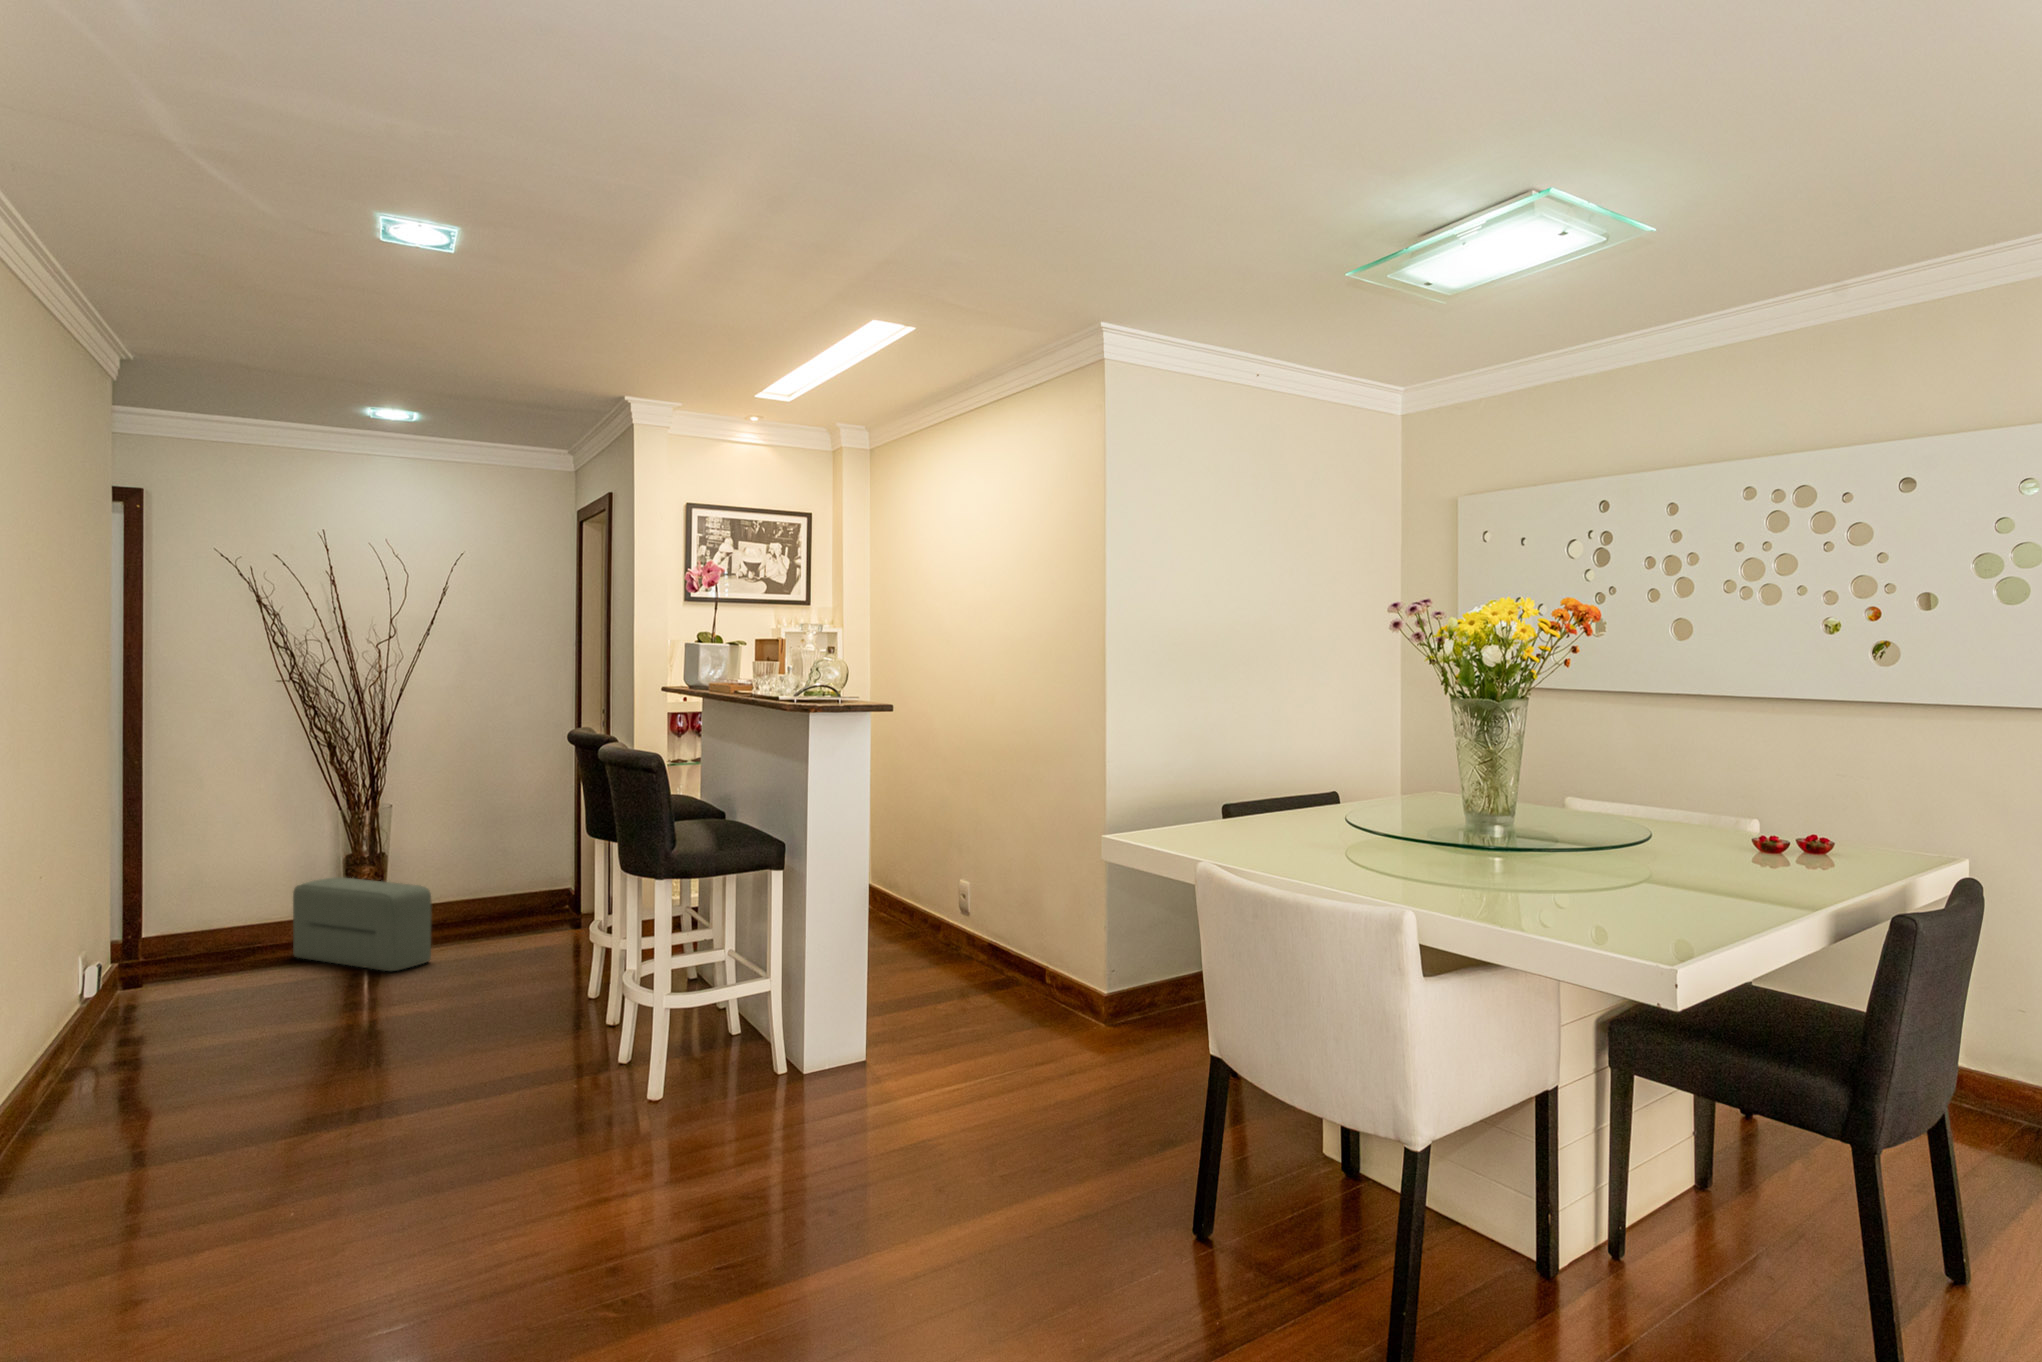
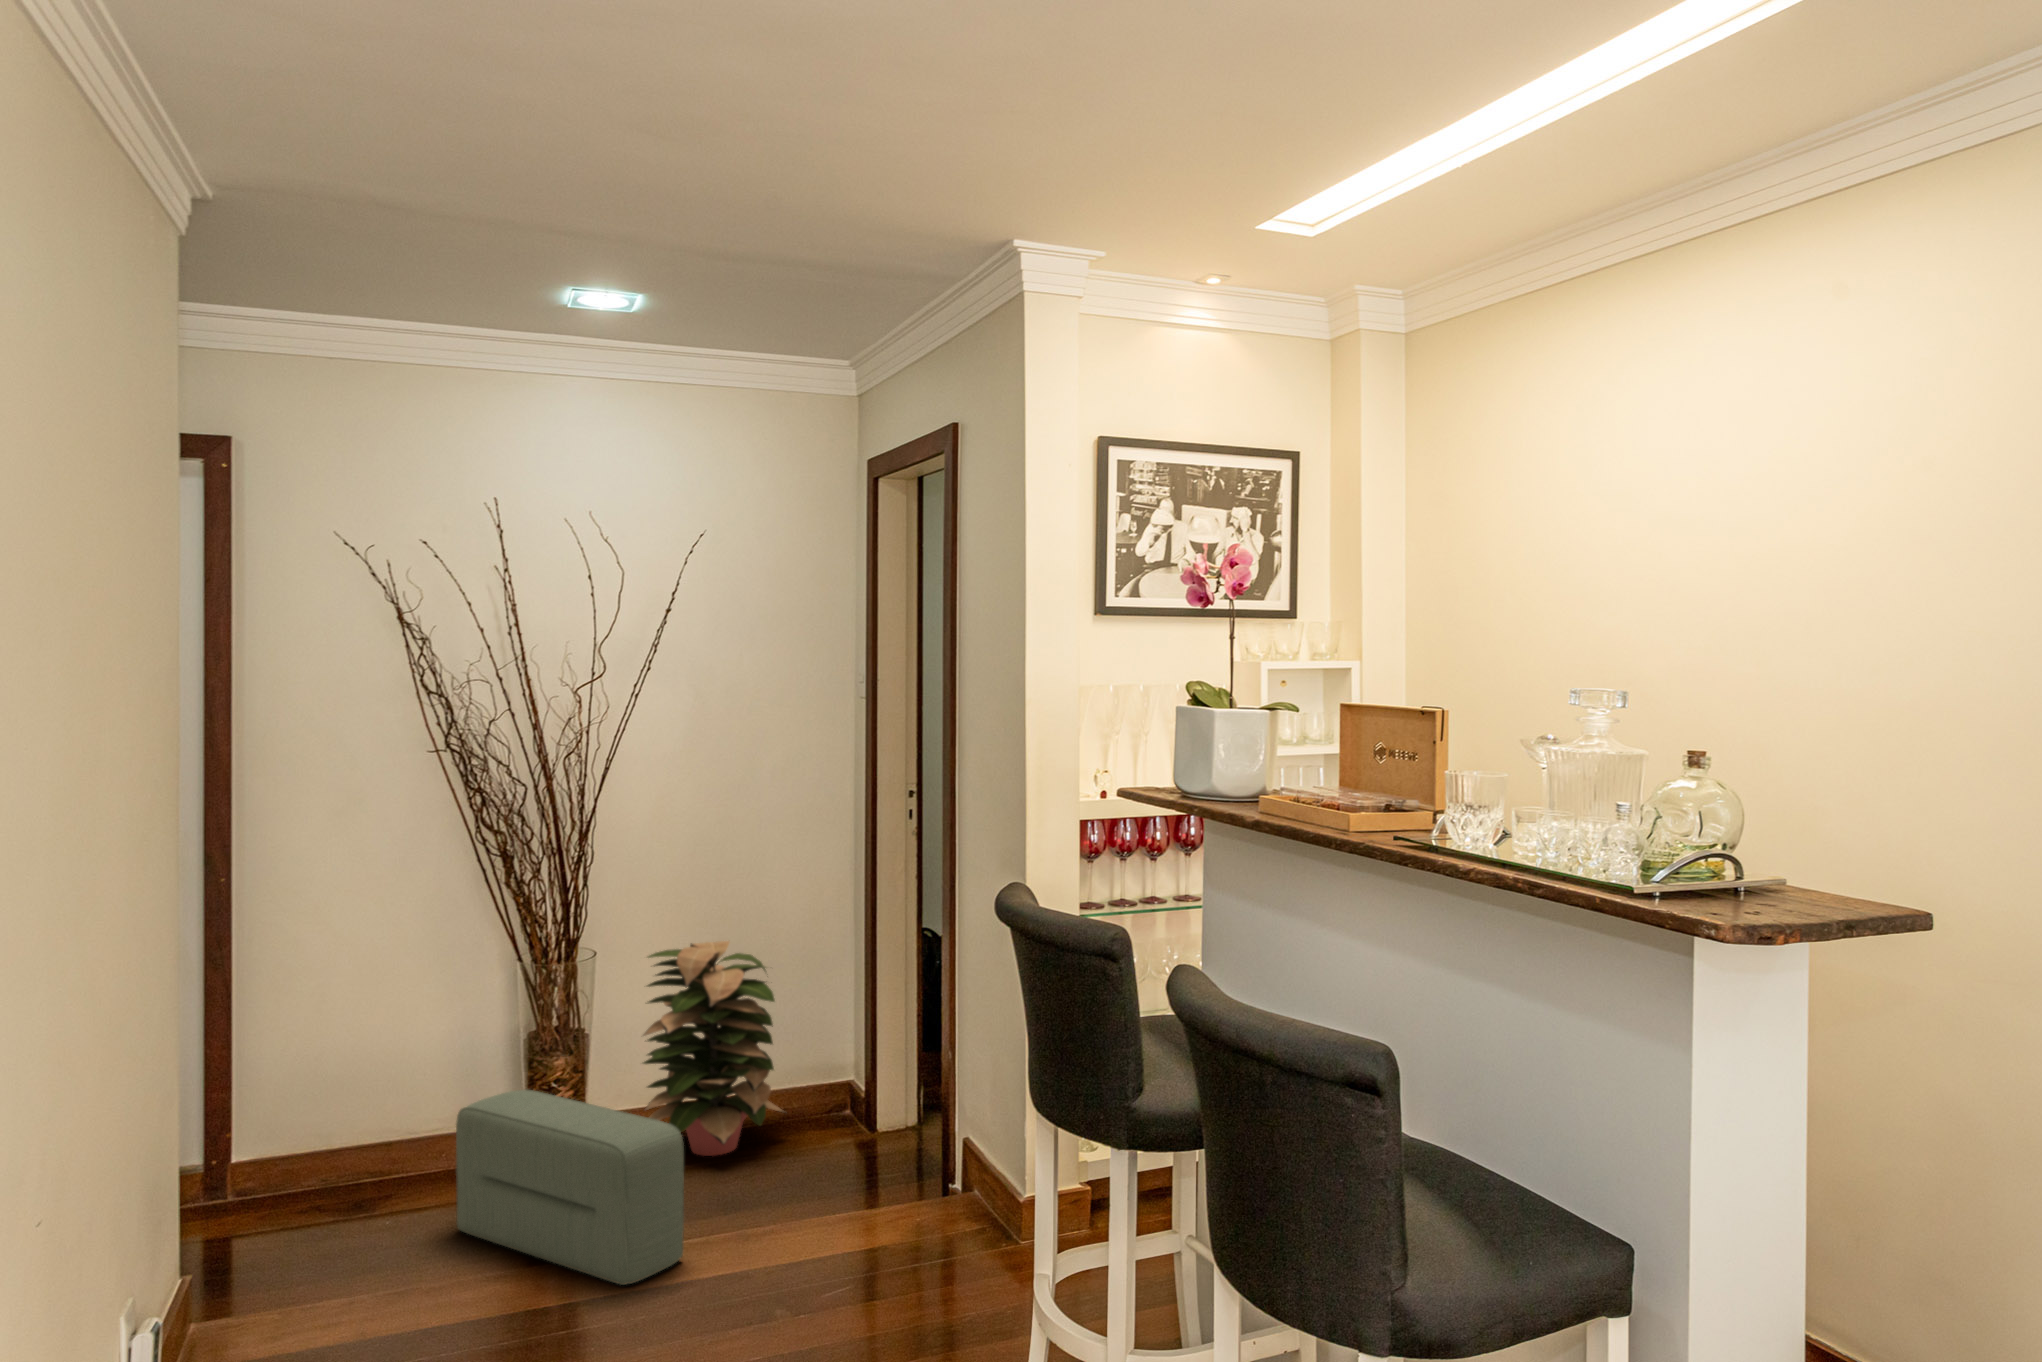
decorative plant: none [415,798,517,924] -> present [643,941,784,1156]

